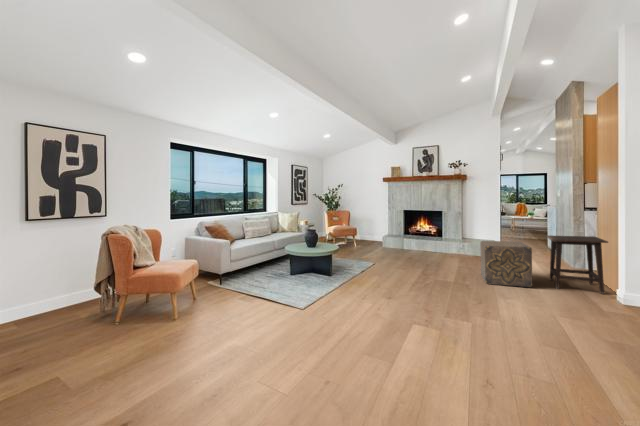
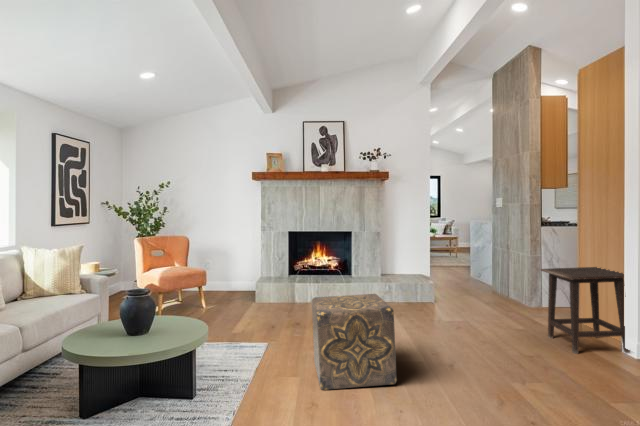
ottoman: present [480,241,532,287] -> present [312,294,397,390]

